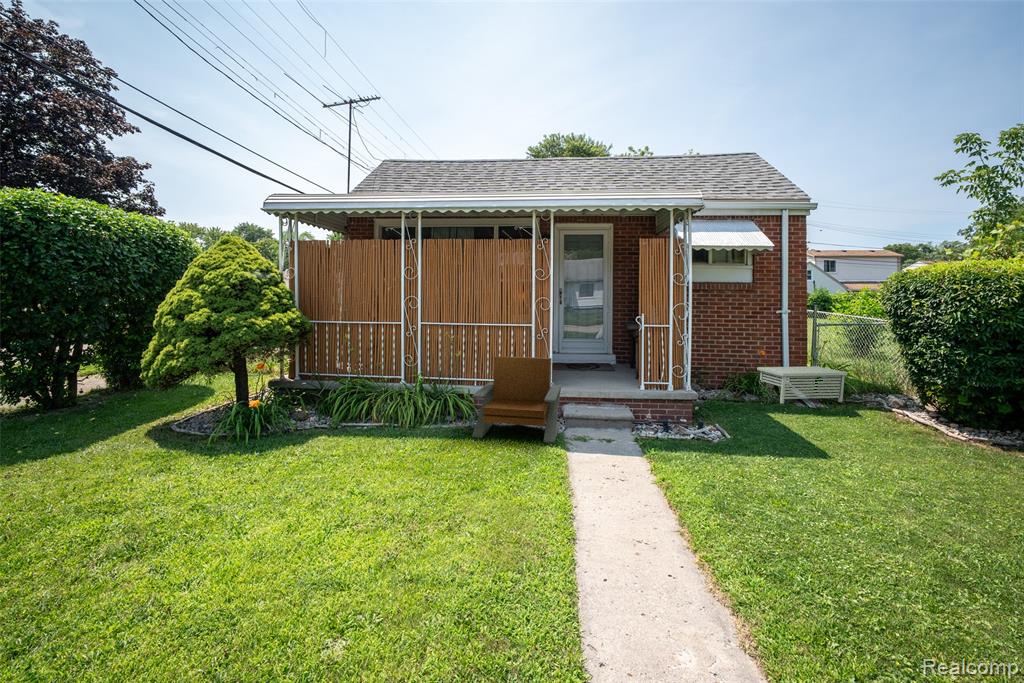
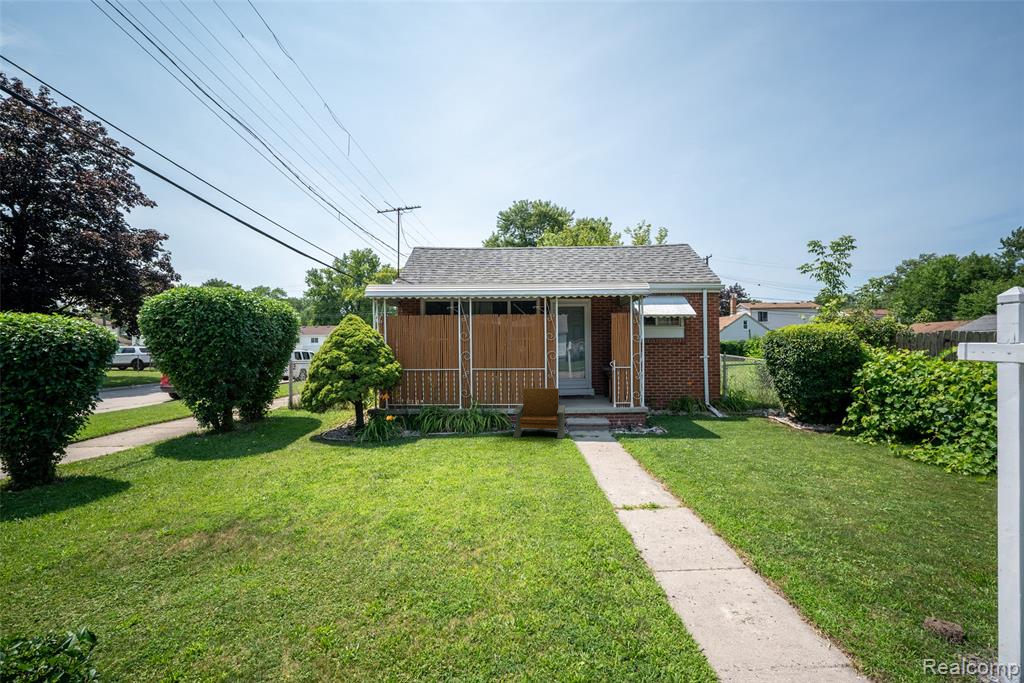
storage bench: present [757,366,847,404] -> none [693,392,749,416]

